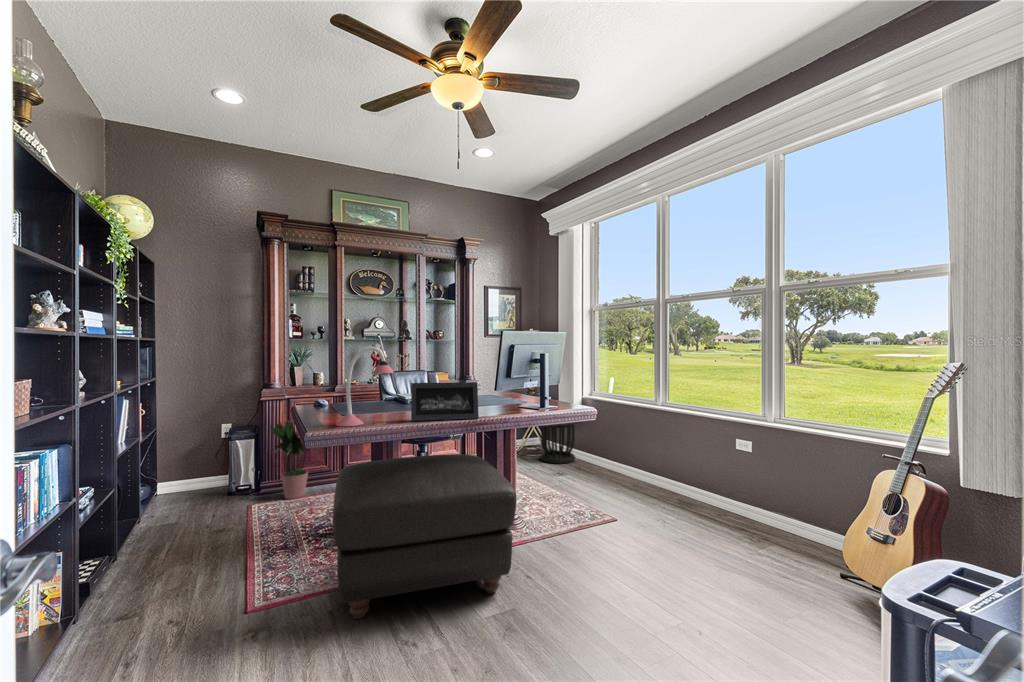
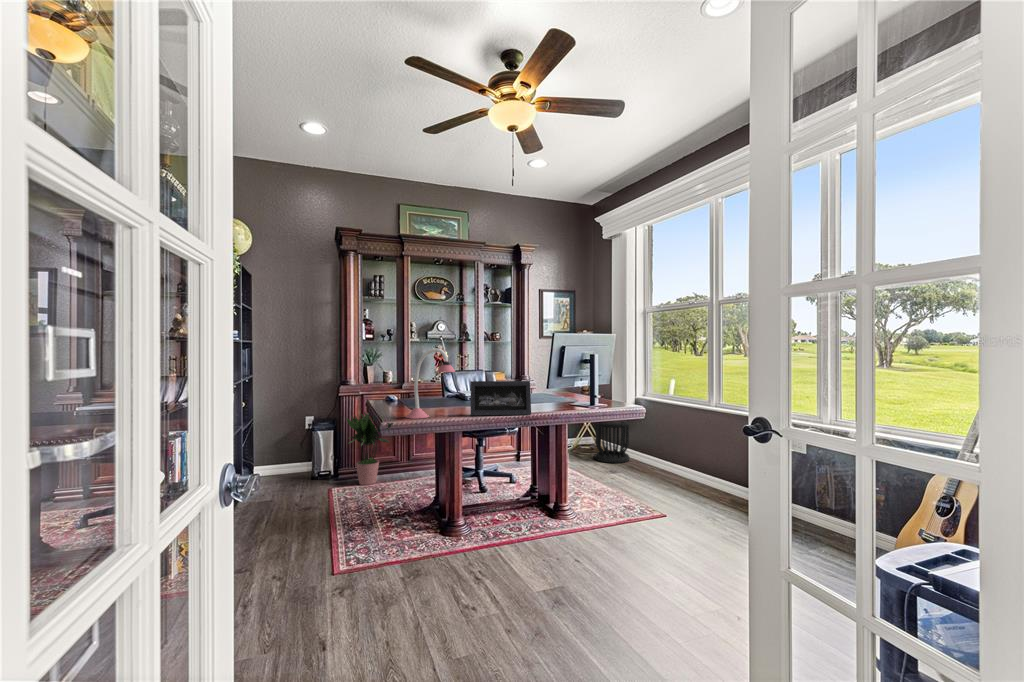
ottoman: present [333,454,516,619] -> none [405,448,564,584]

